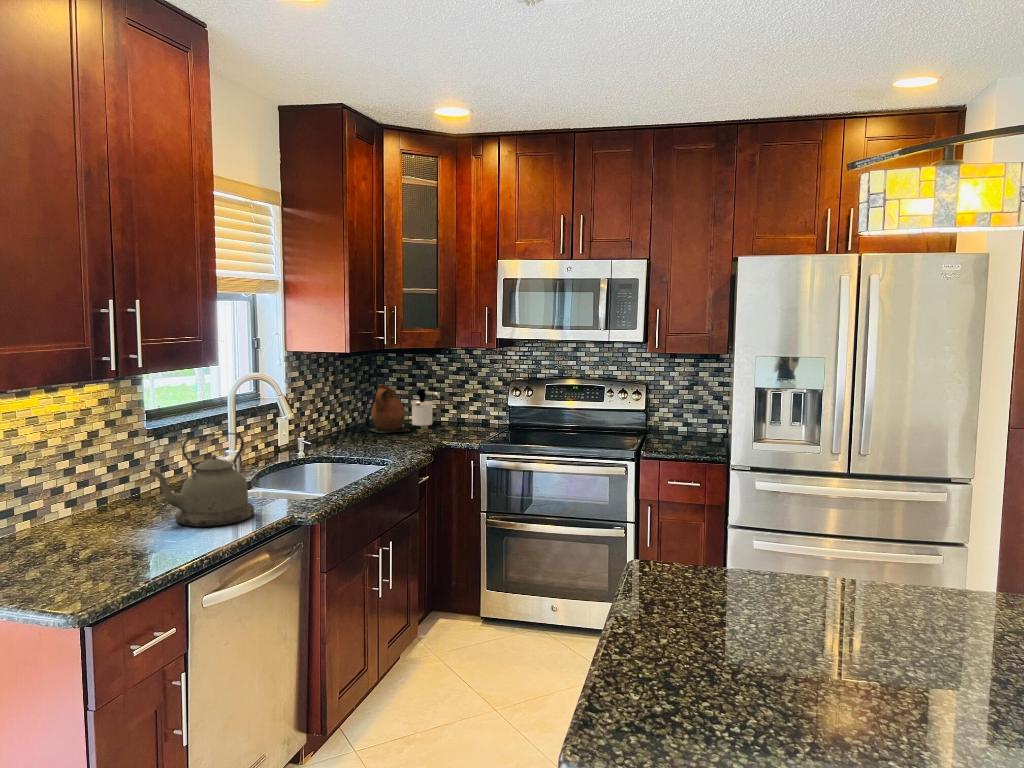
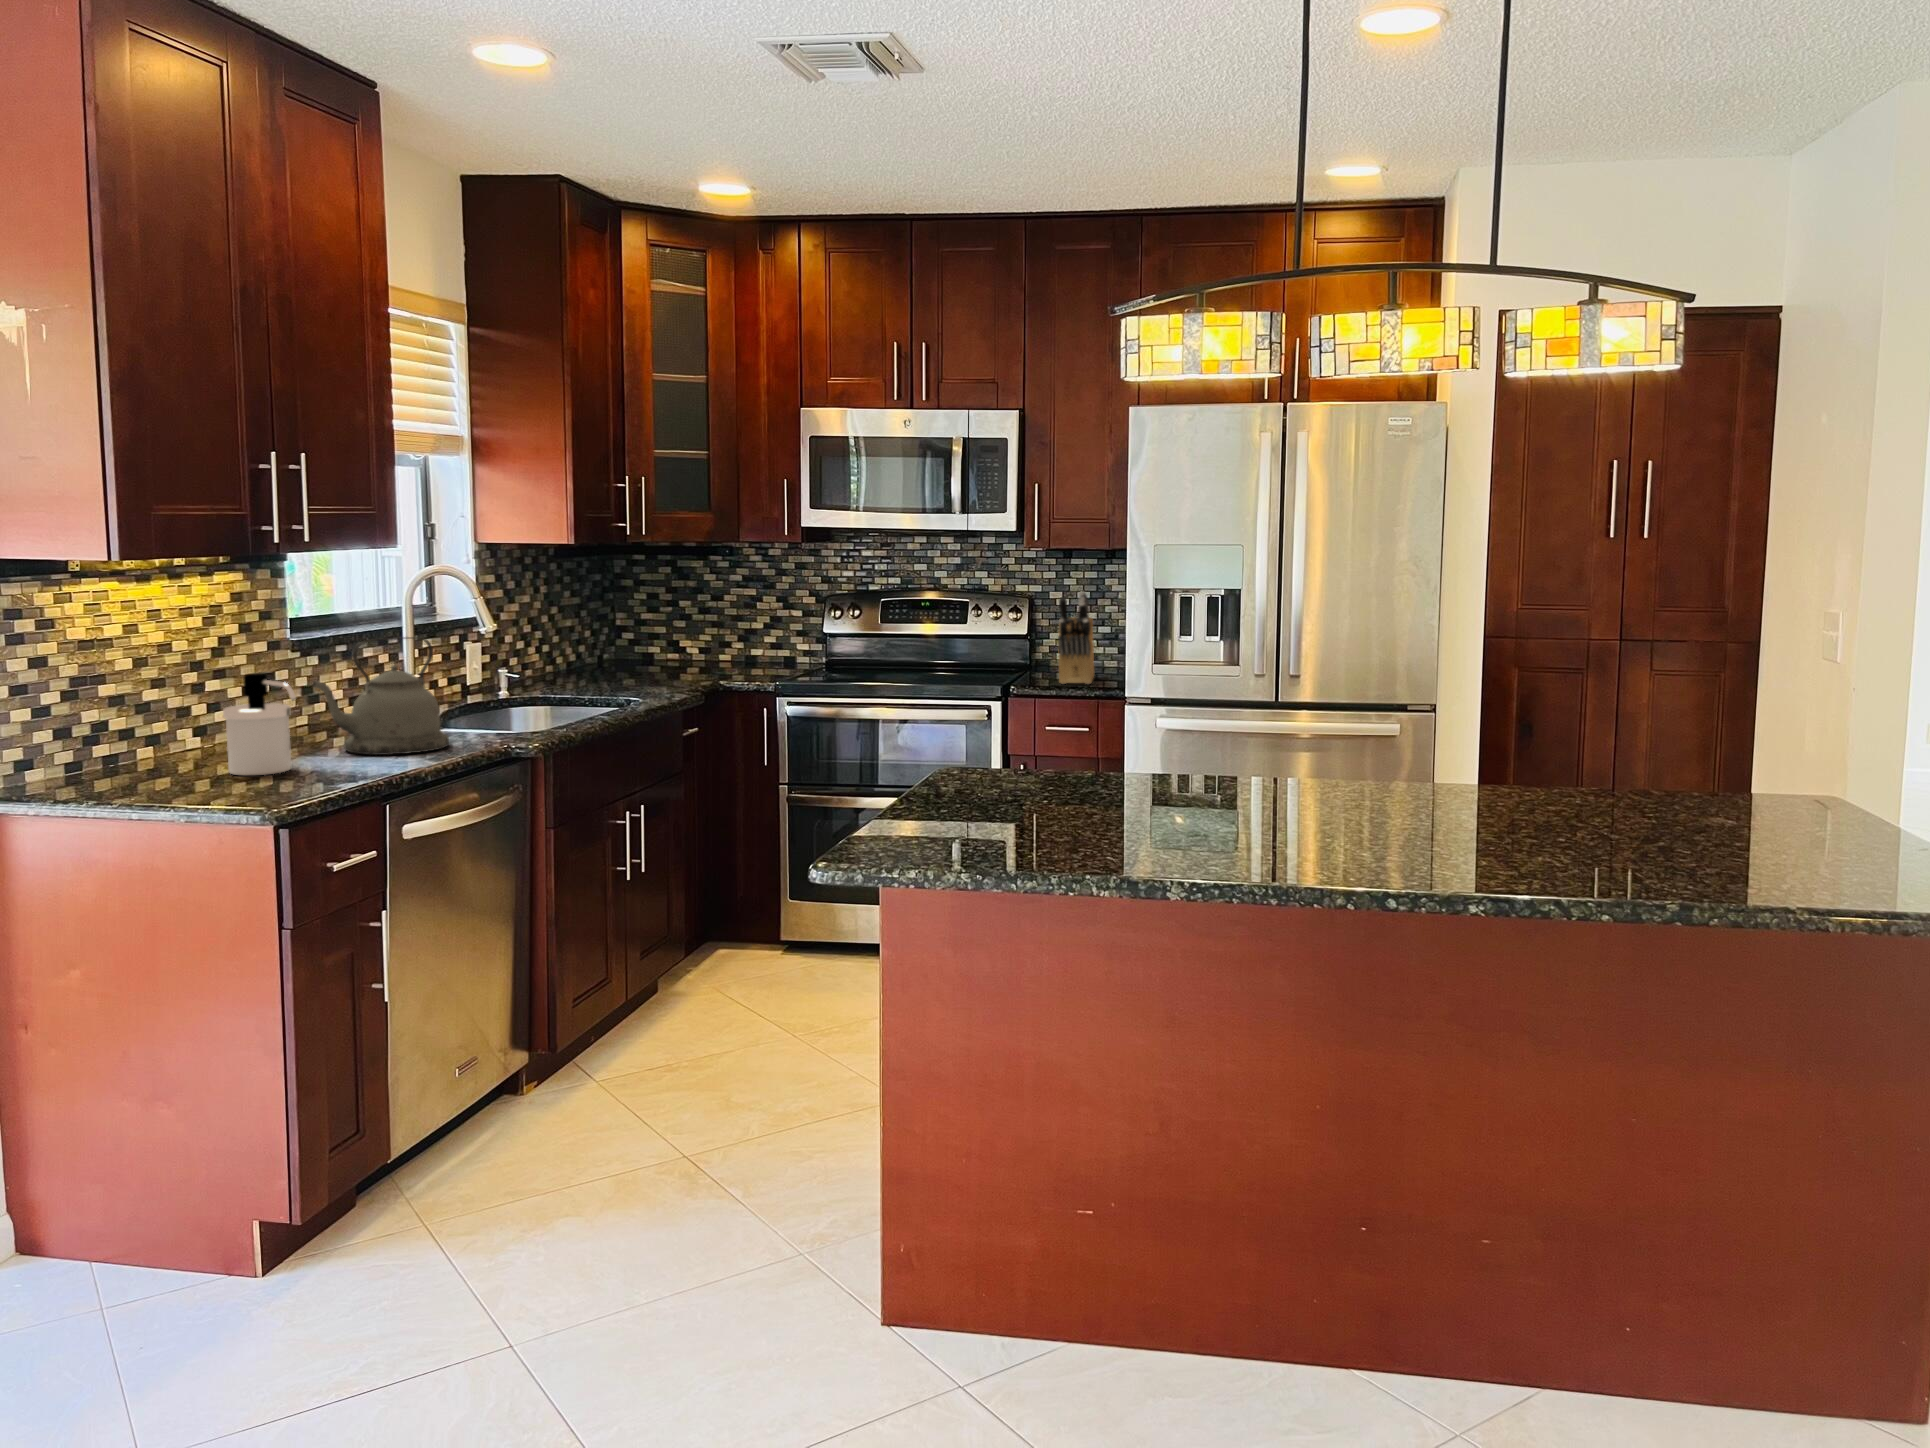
knife block: none [668,383,694,445] -> present [1058,592,1094,684]
ceramic pitcher: present [370,385,410,433] -> none [600,600,670,674]
soap dispenser: present [411,389,440,426] -> present [223,673,296,775]

